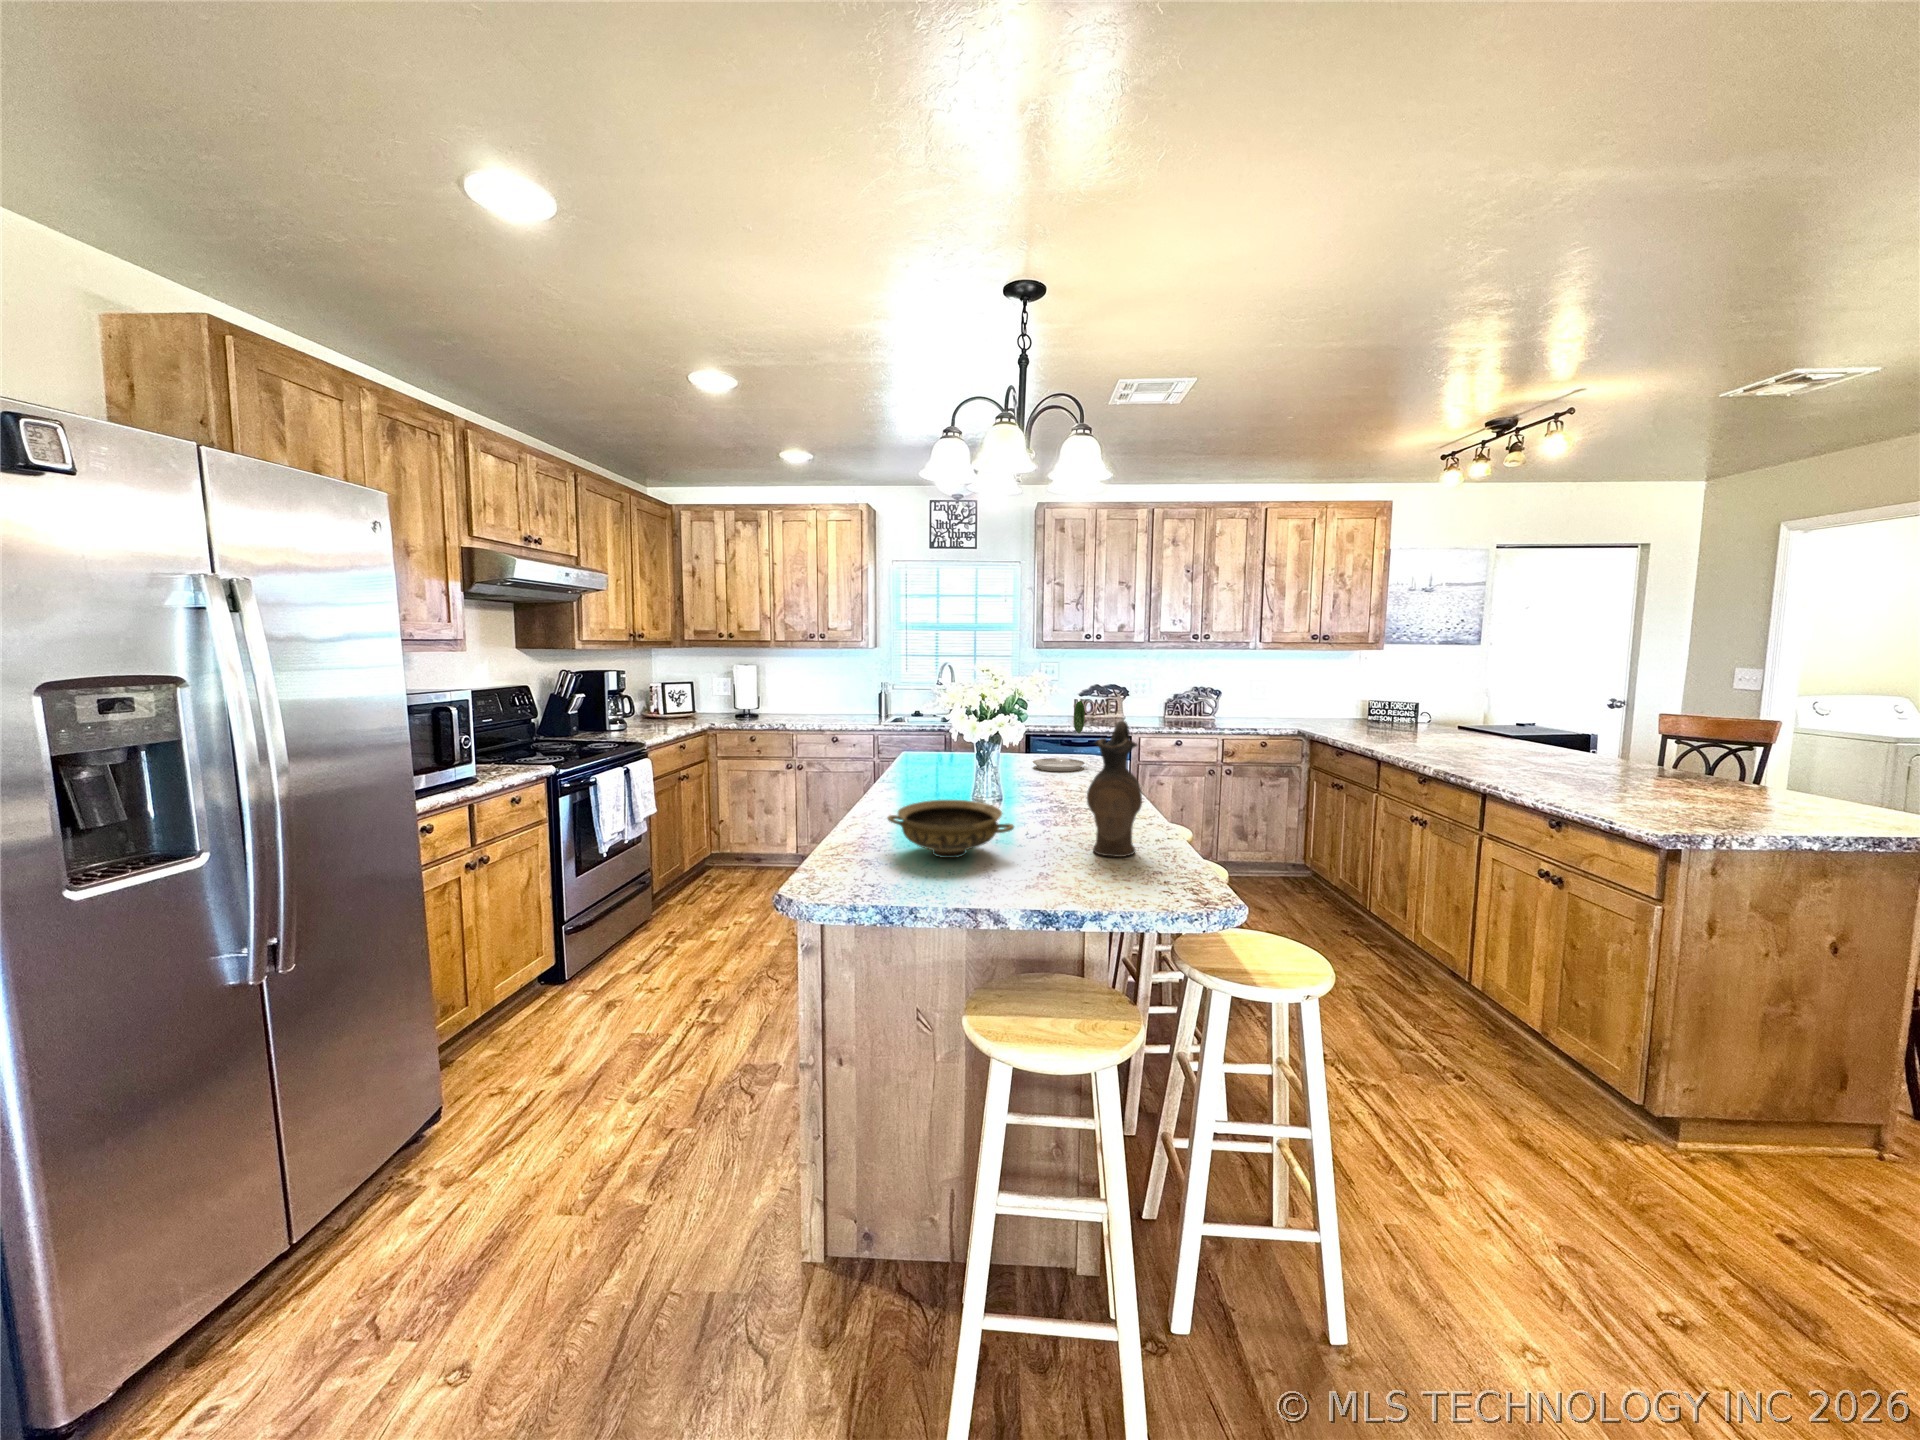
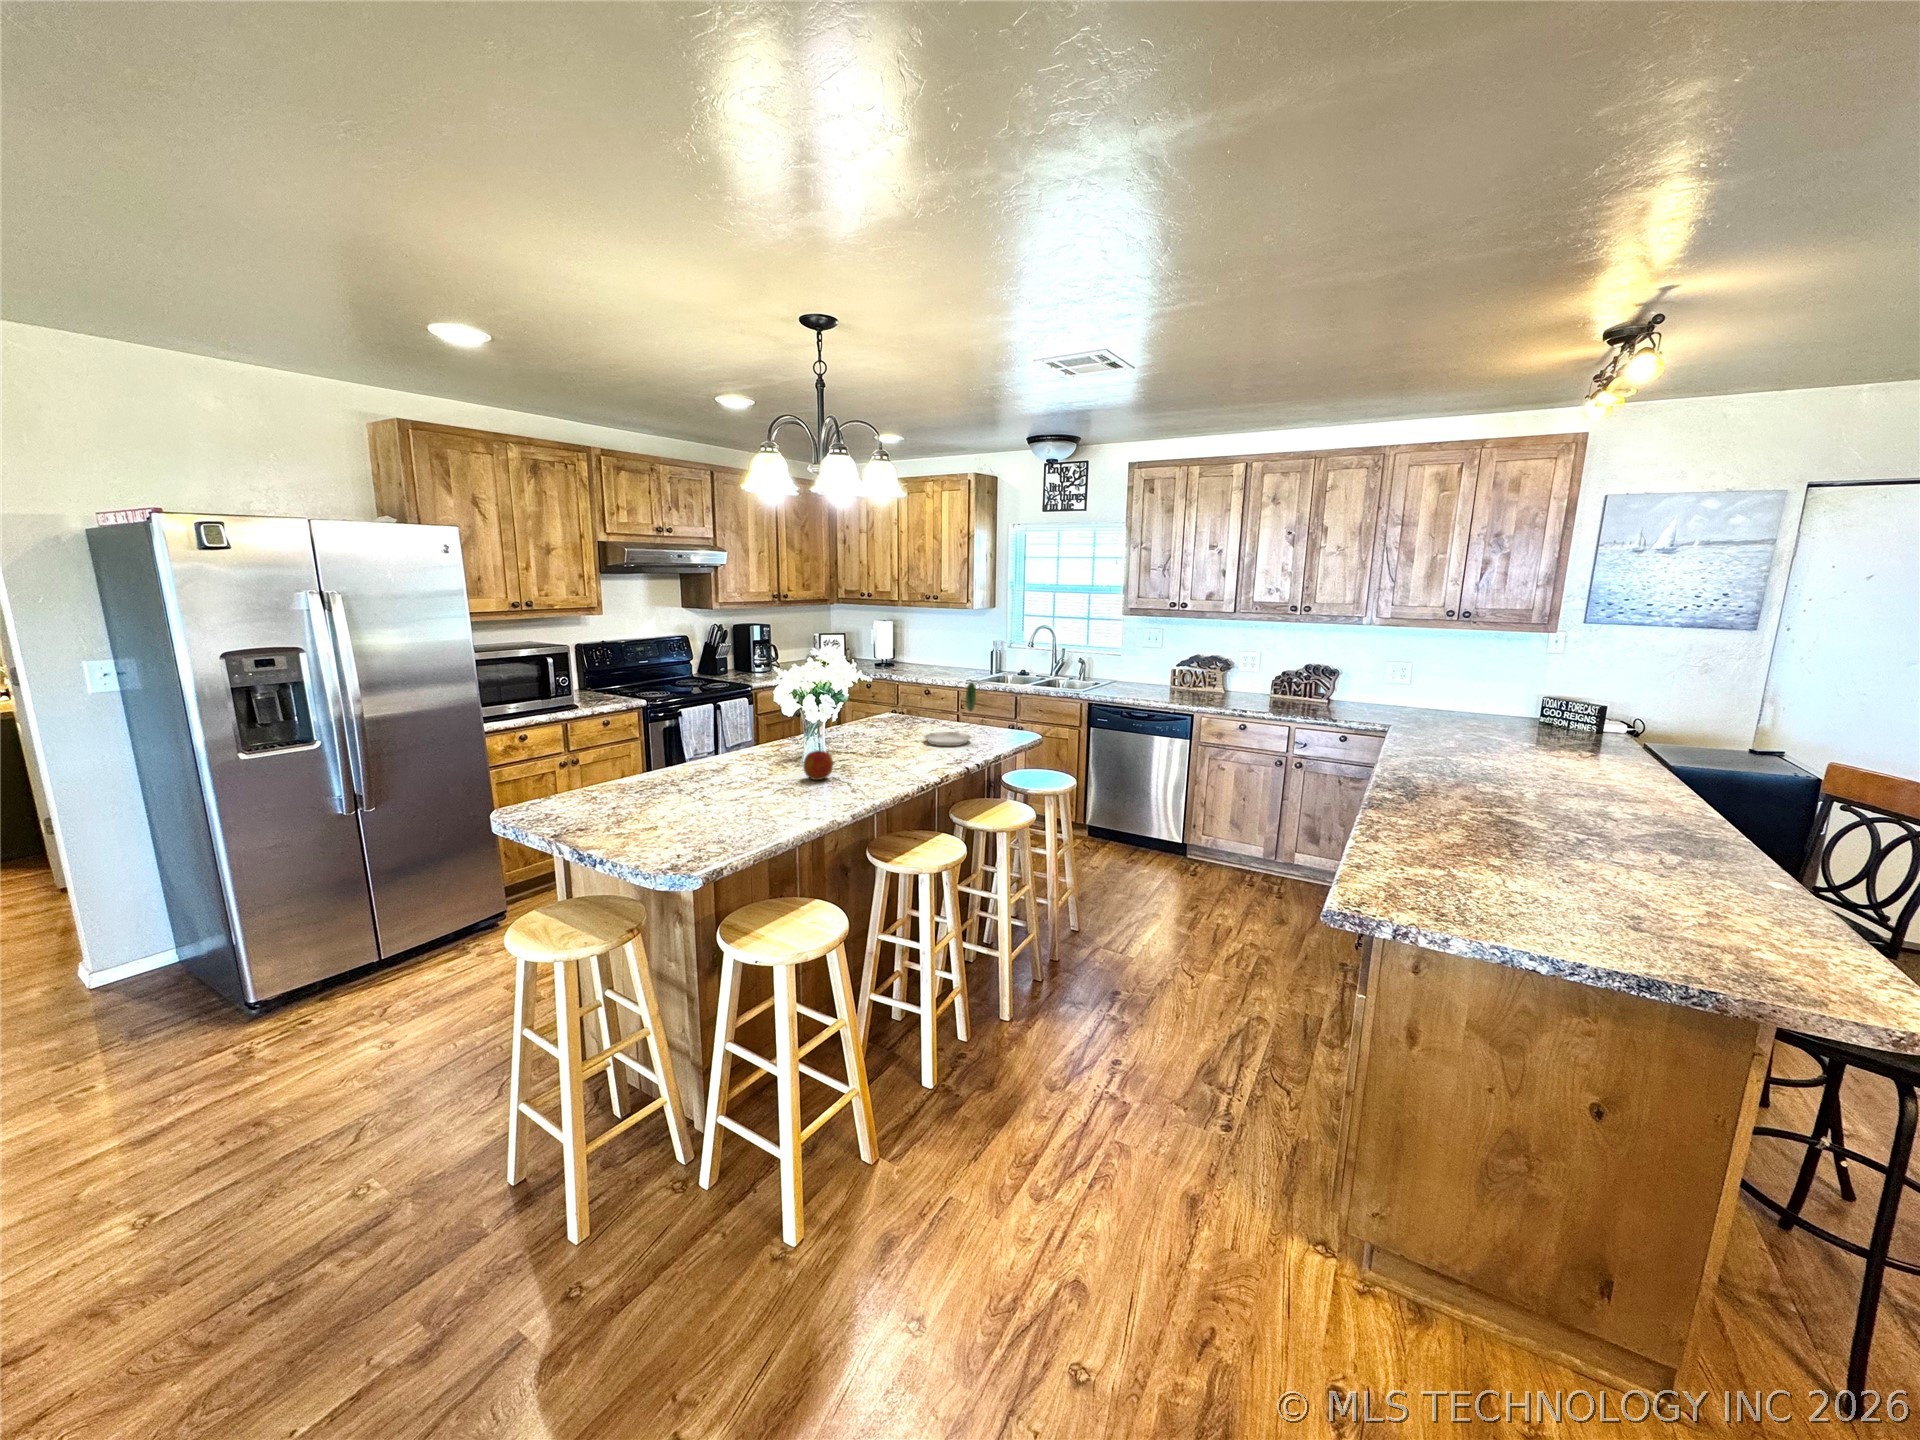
ceramic pitcher: present [1087,721,1142,857] -> none [704,712,763,819]
apple: none [1047,777,1082,812] -> present [803,750,833,780]
ceramic bowl: present [888,800,1014,858] -> none [605,756,687,799]

